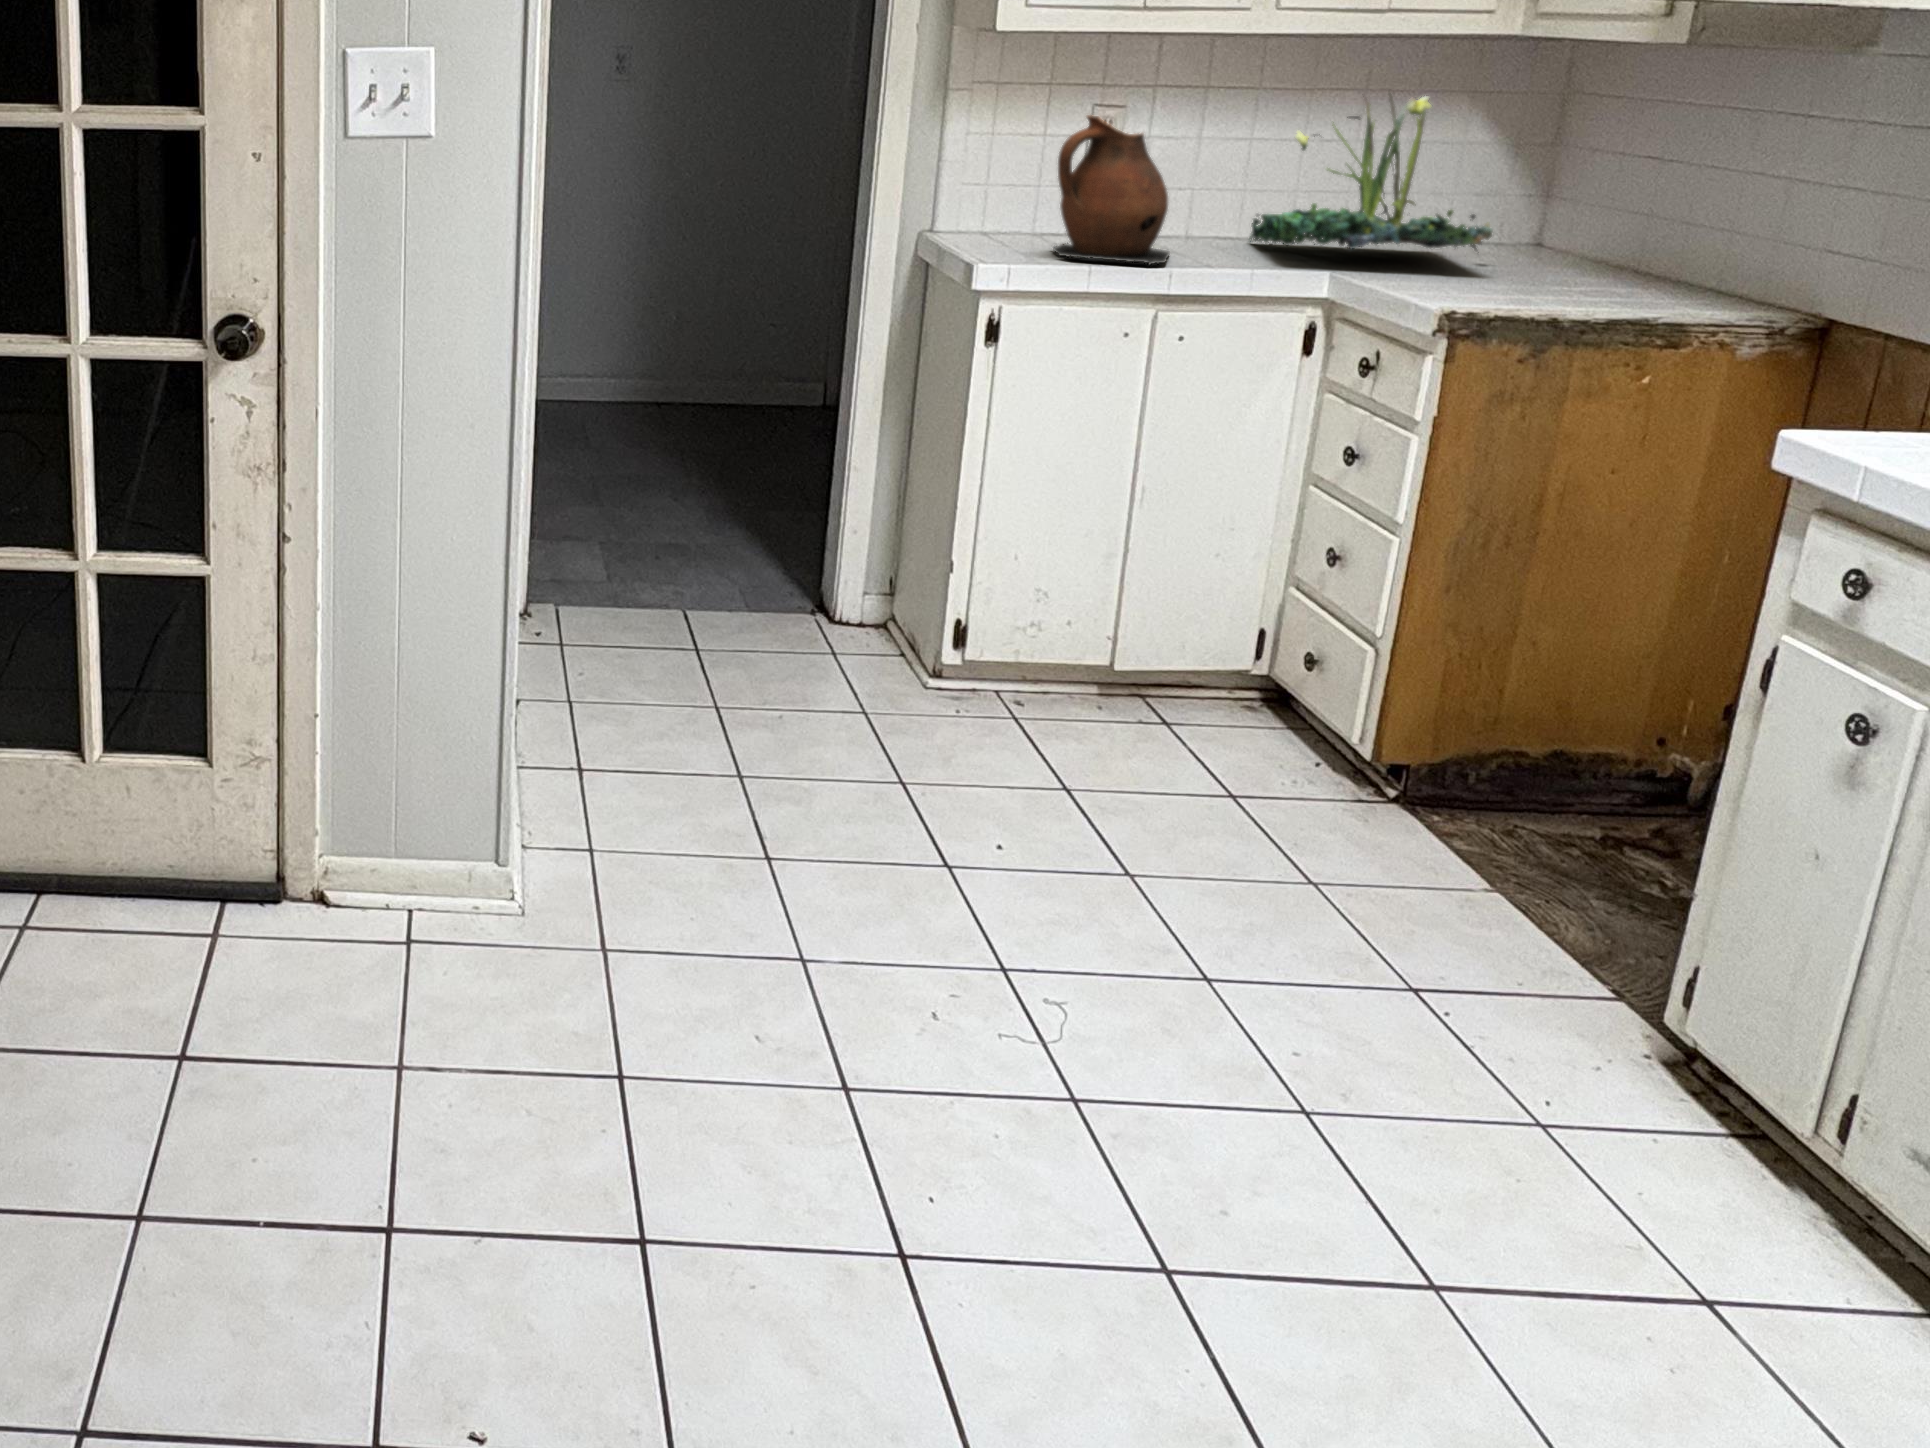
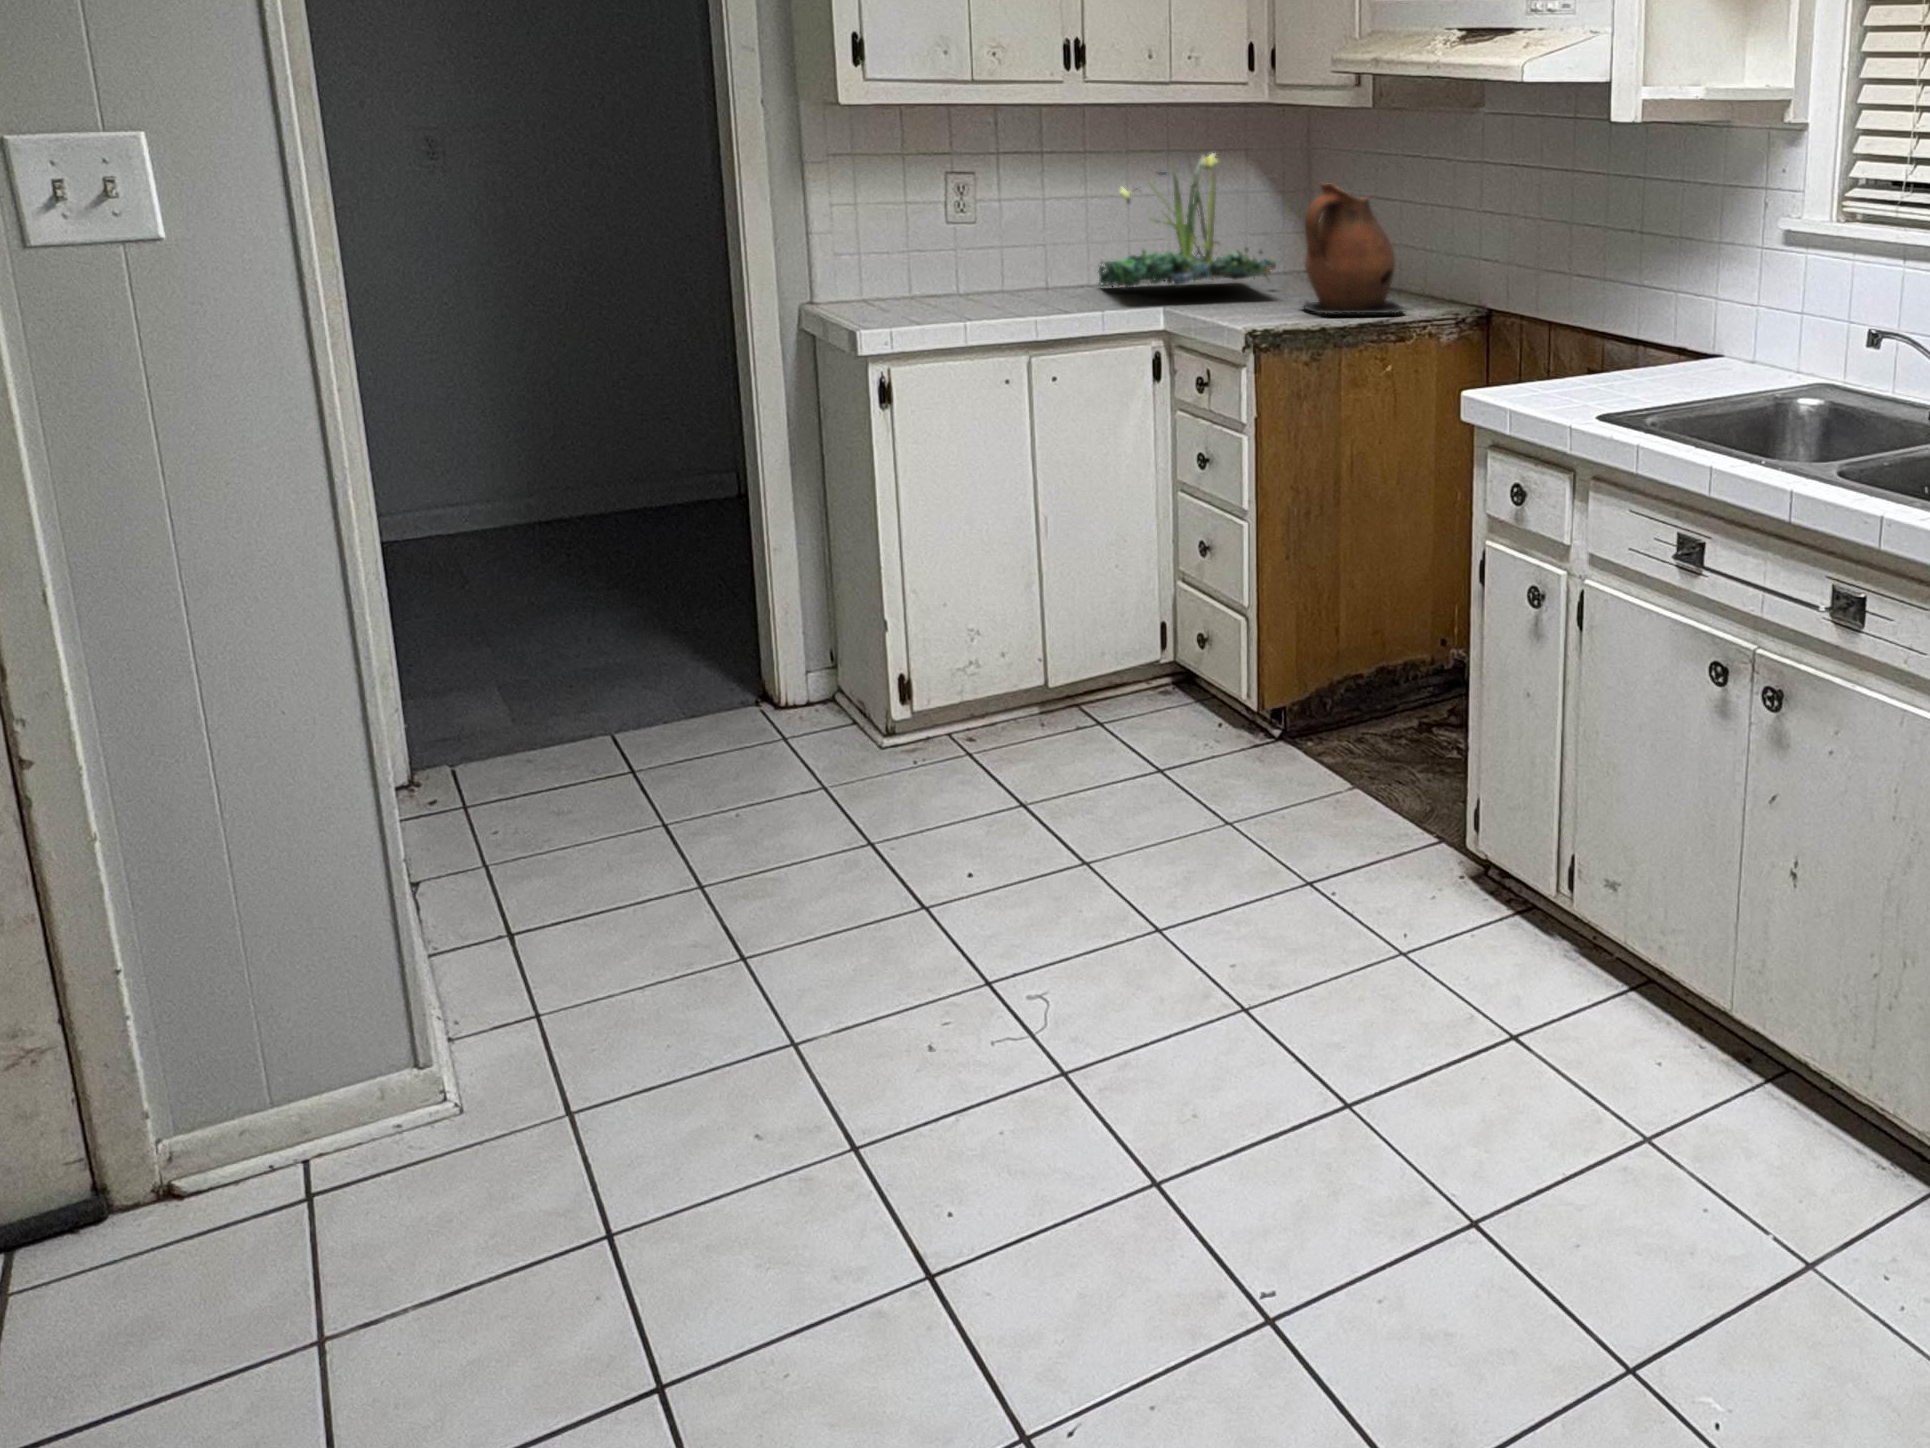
ceramic pitcher: present [1054,115,1169,265] -> present [1304,183,1404,314]

